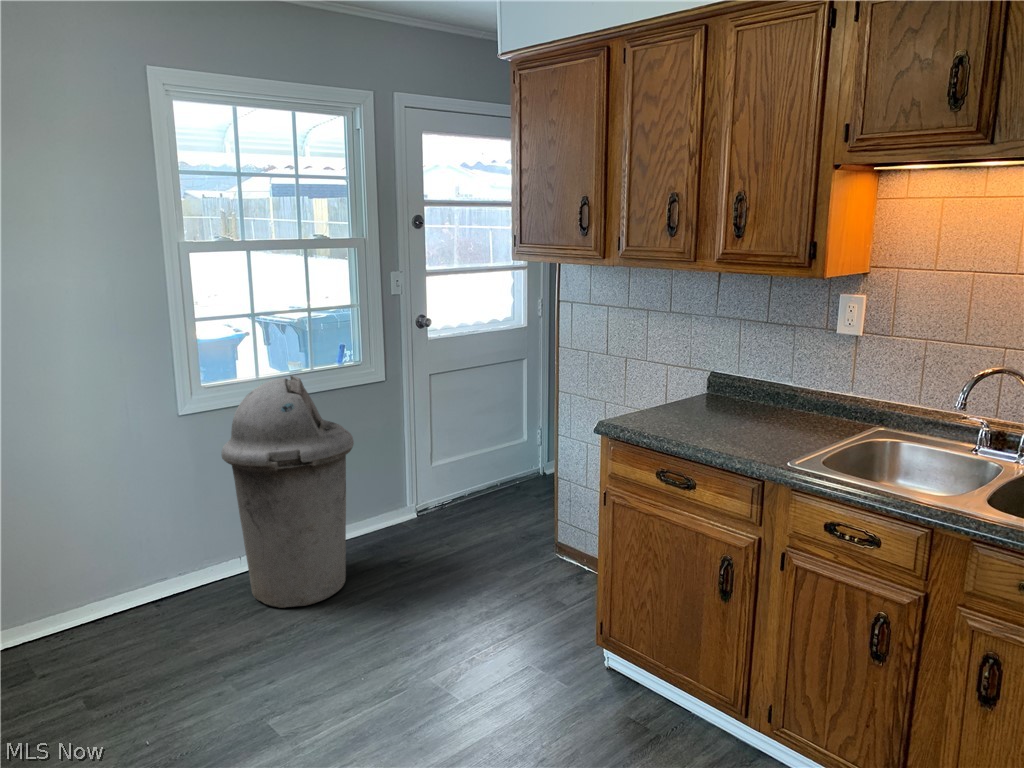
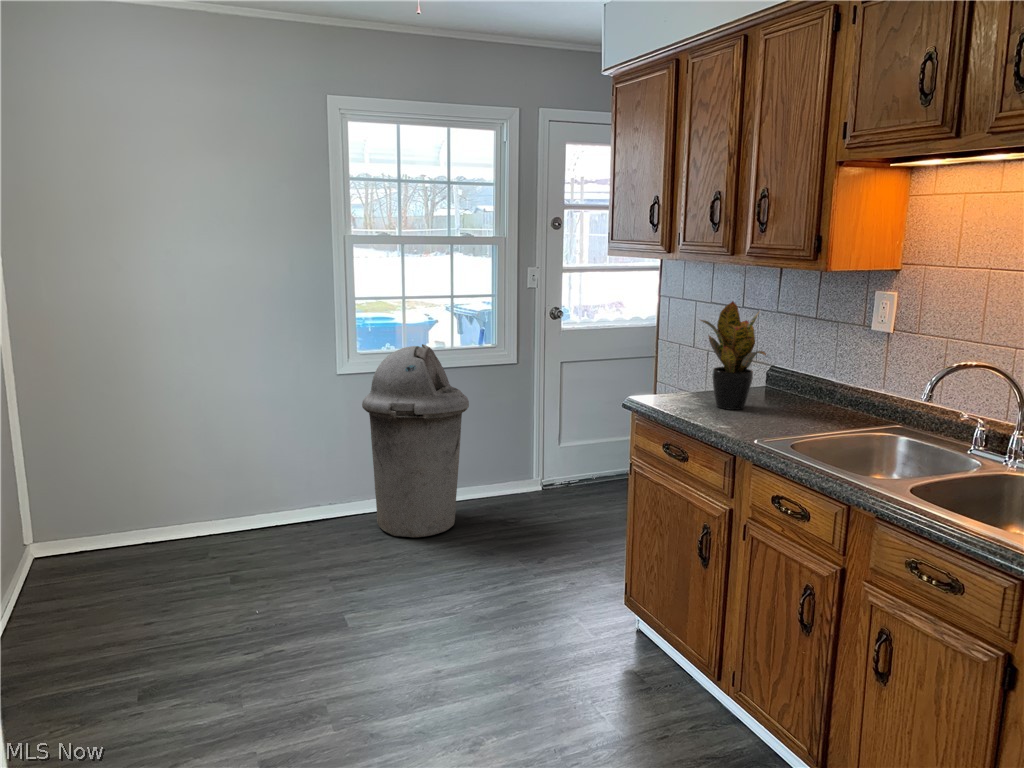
potted plant: none [675,307,752,427] -> present [700,301,766,410]

